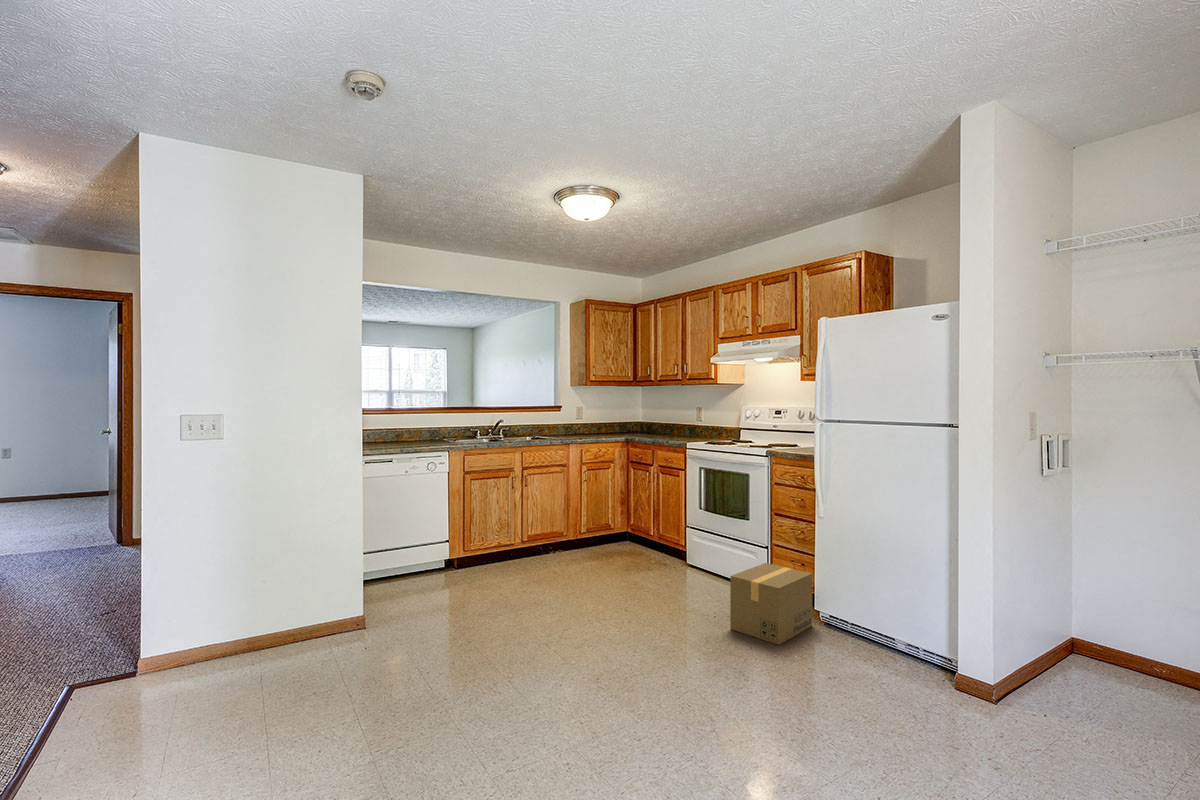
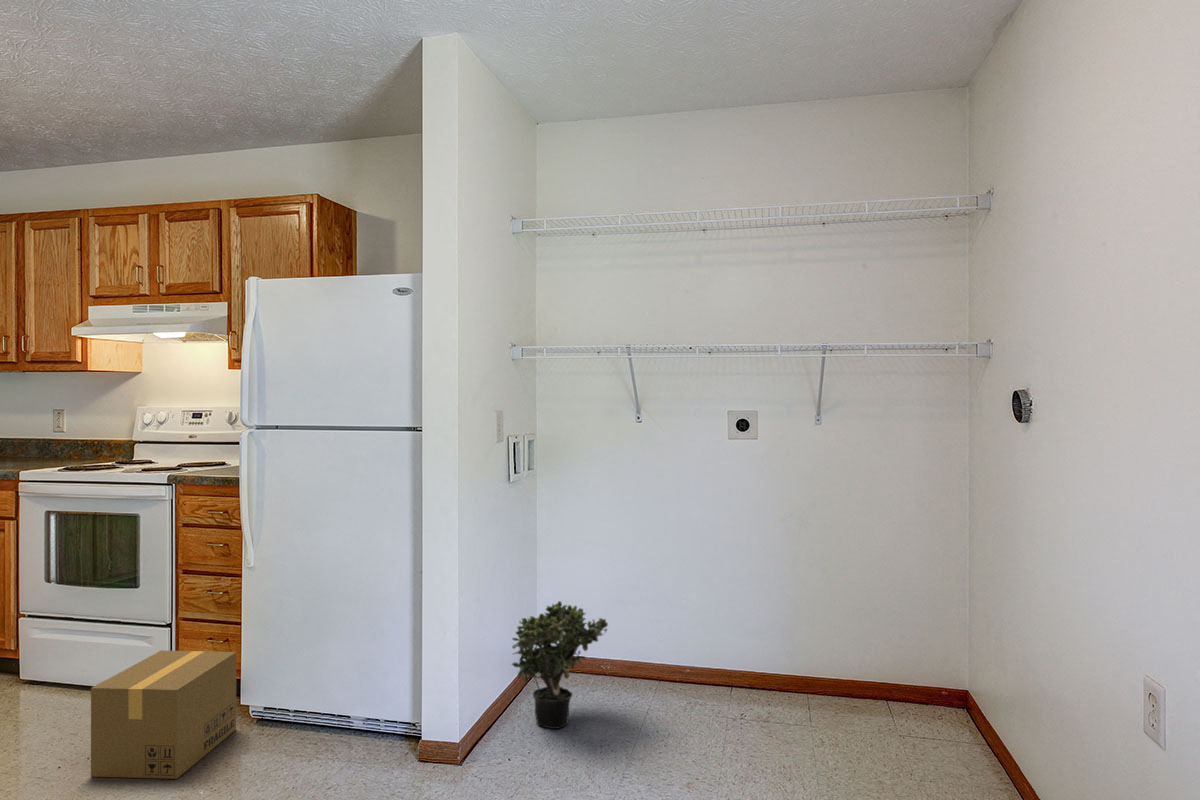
potted plant: none [1044,586,1158,702] -> present [512,601,608,729]

